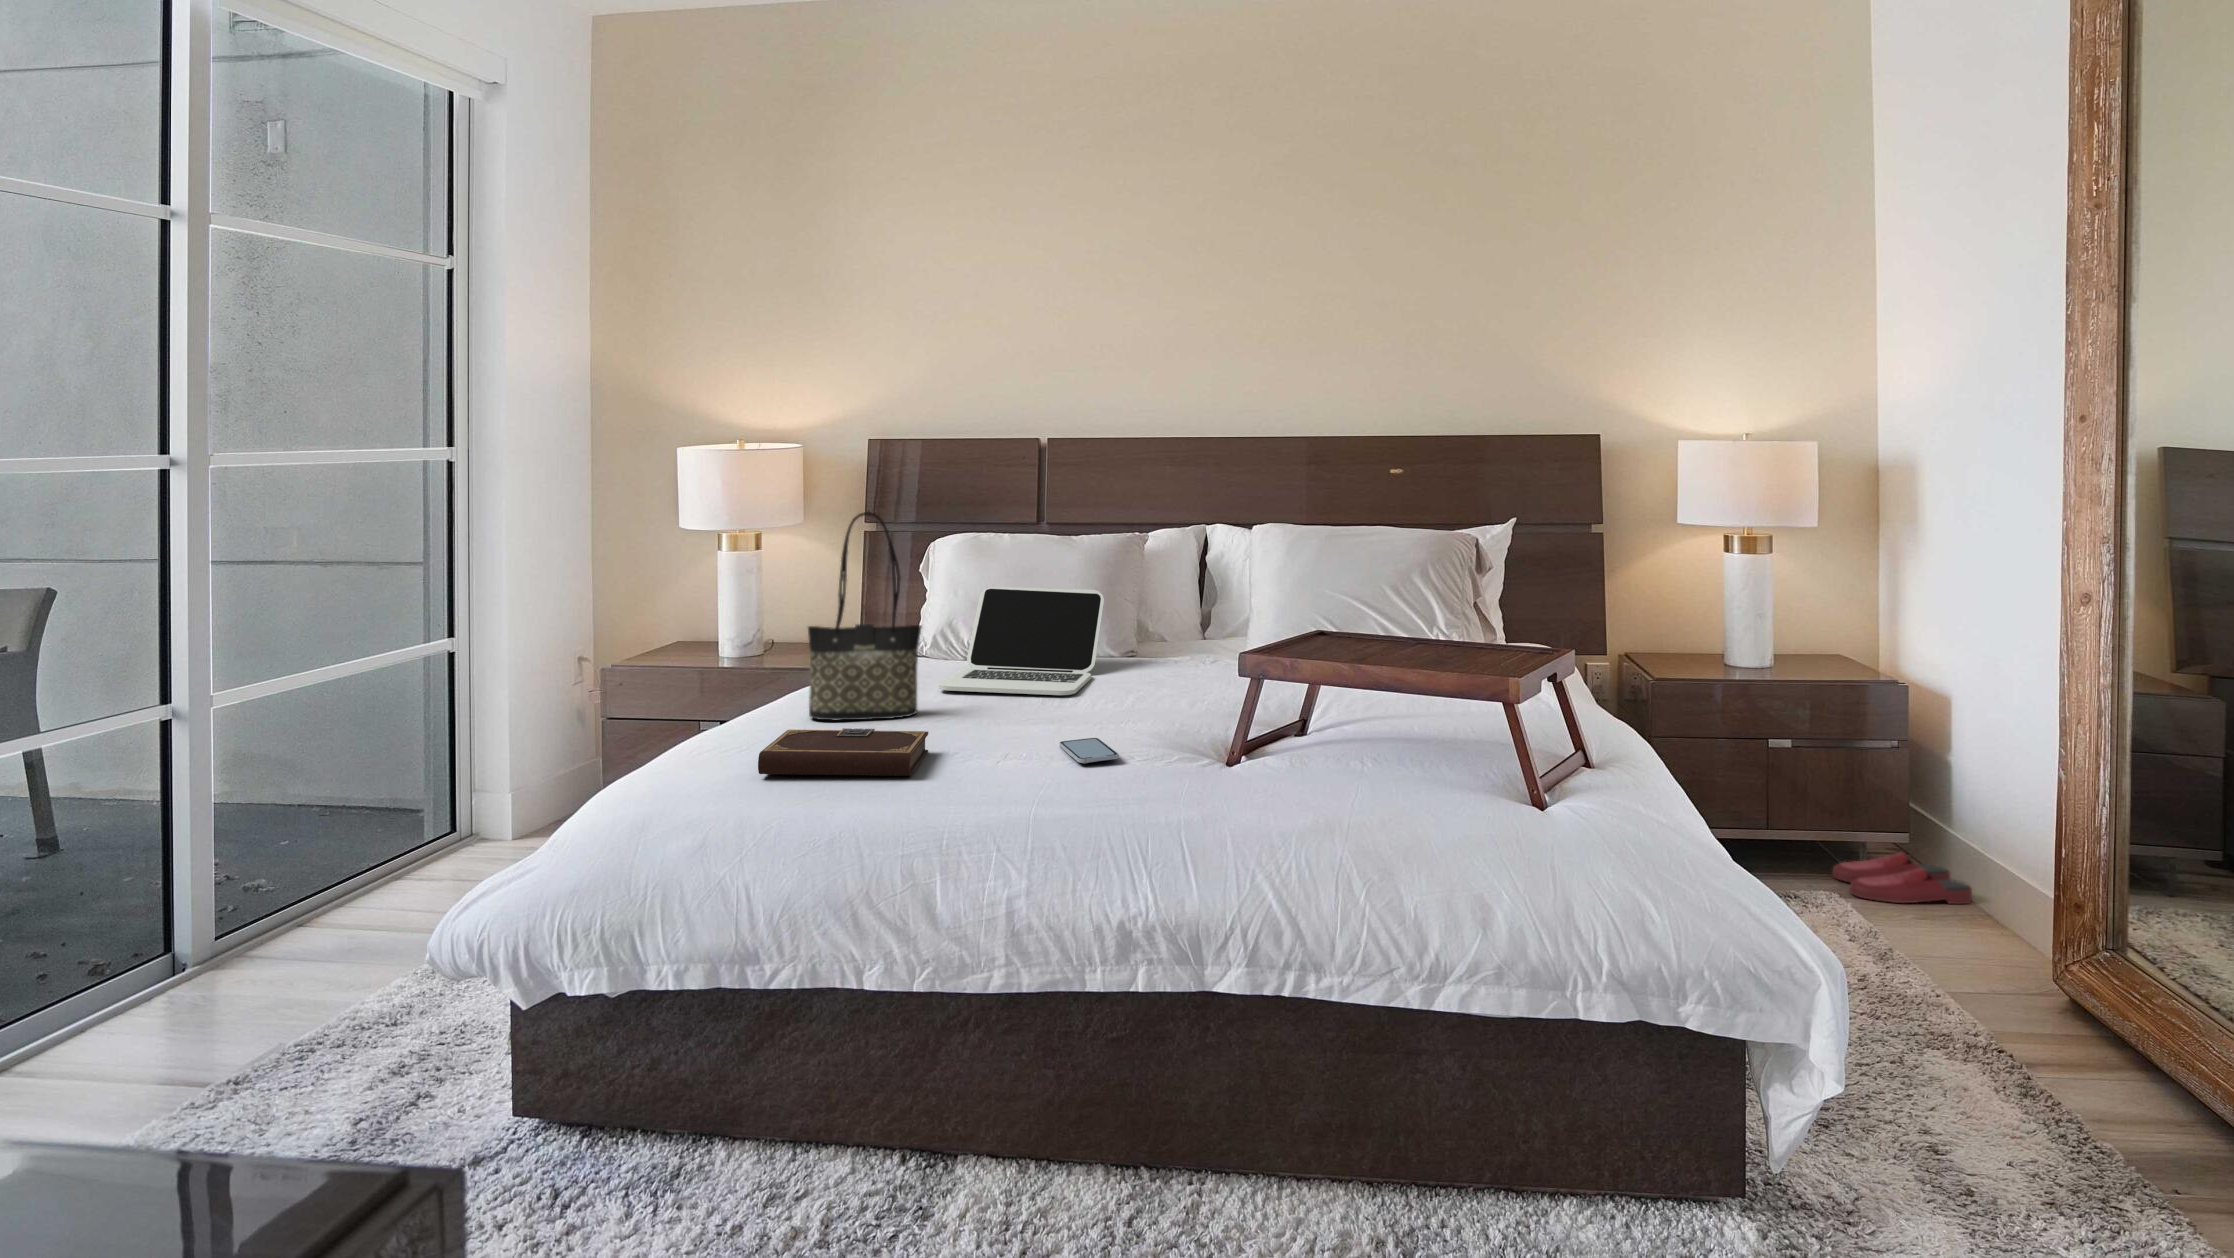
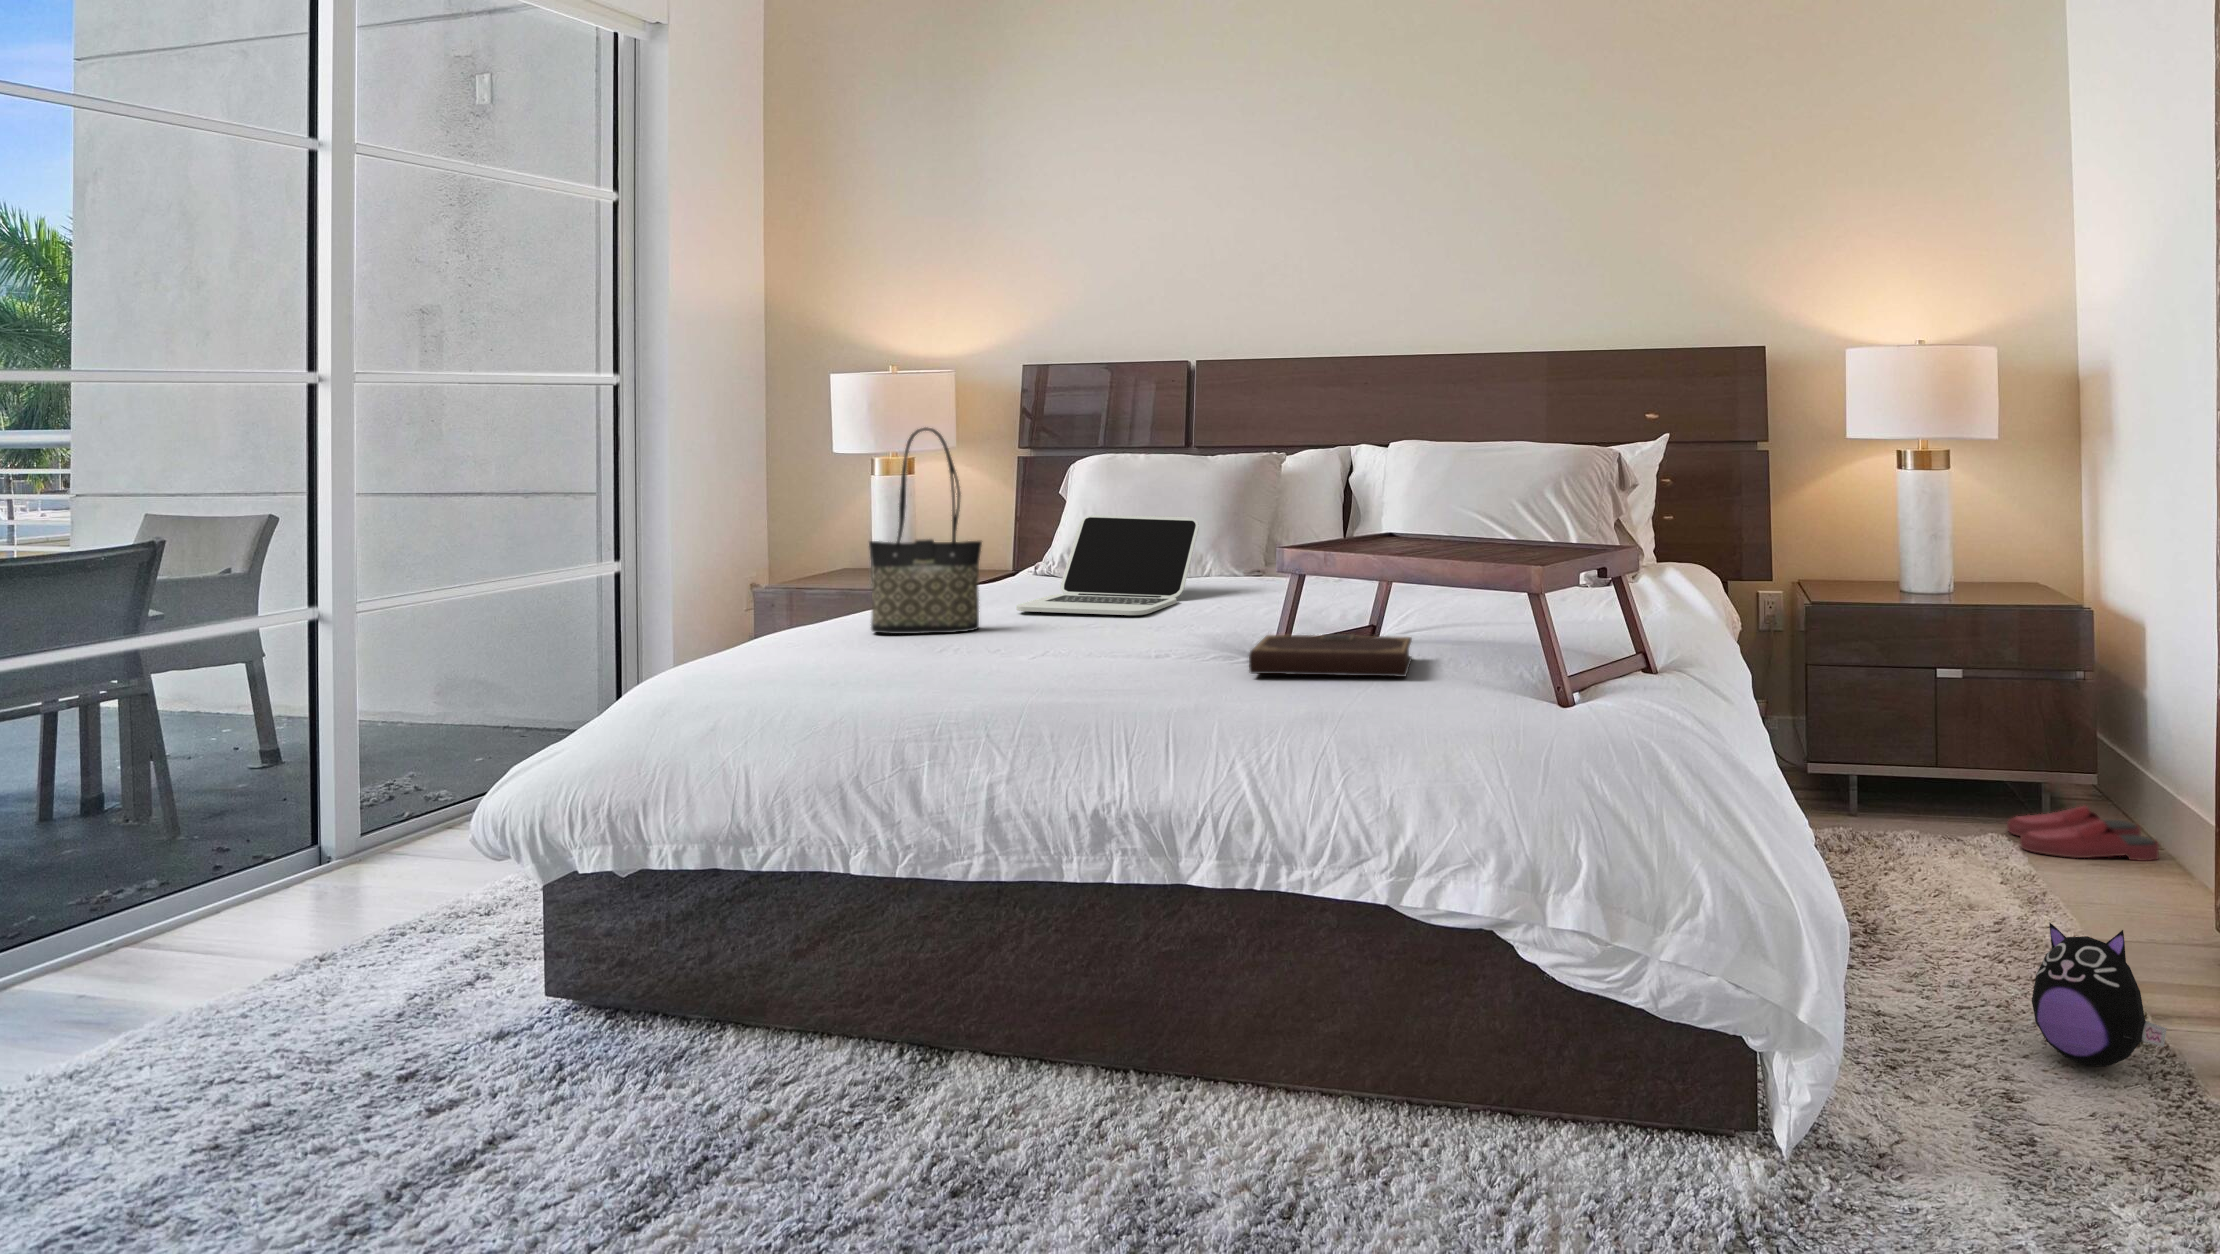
notebook: present [758,728,928,776] -> present [1249,634,1412,677]
smartphone: present [1060,738,1119,764] -> none [1091,647,1137,667]
plush toy: none [1941,985,2064,1117] -> present [2032,923,2167,1066]

